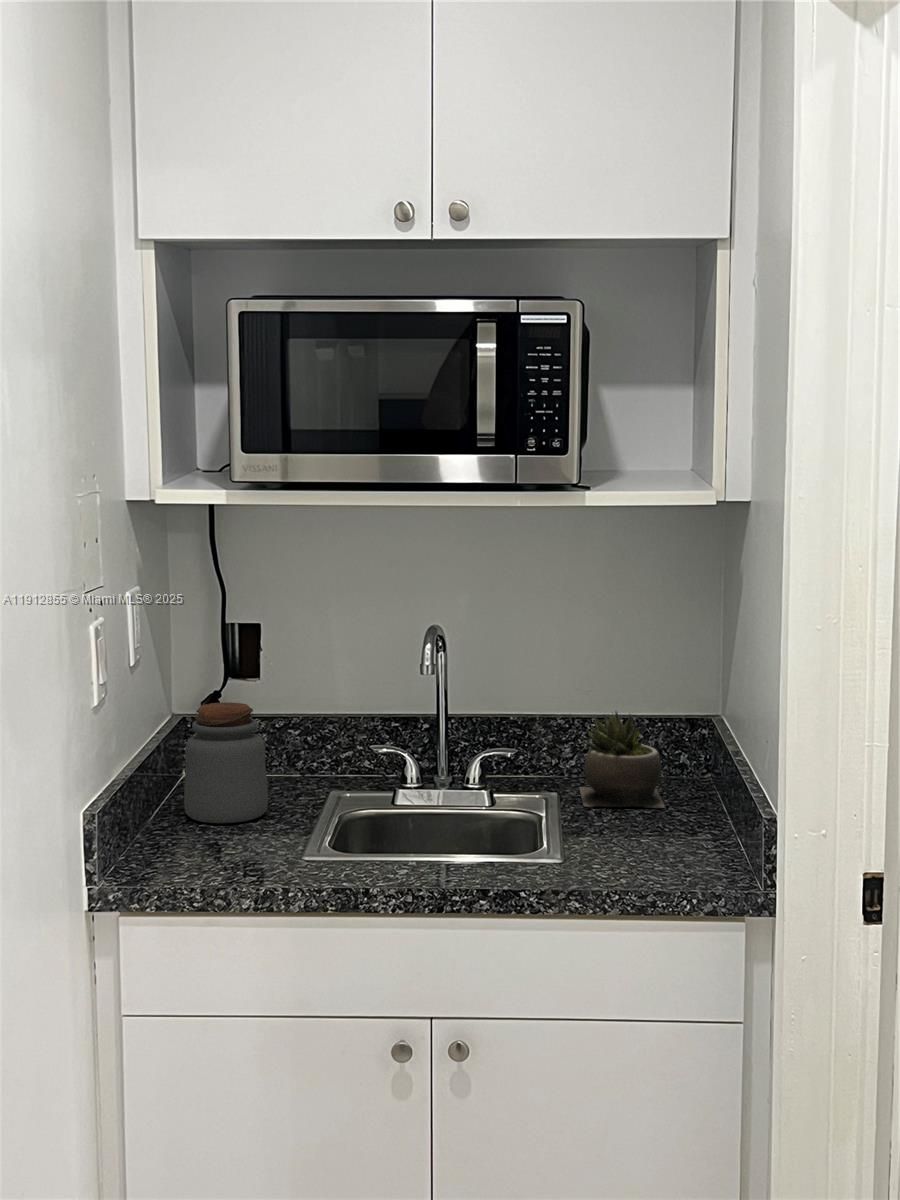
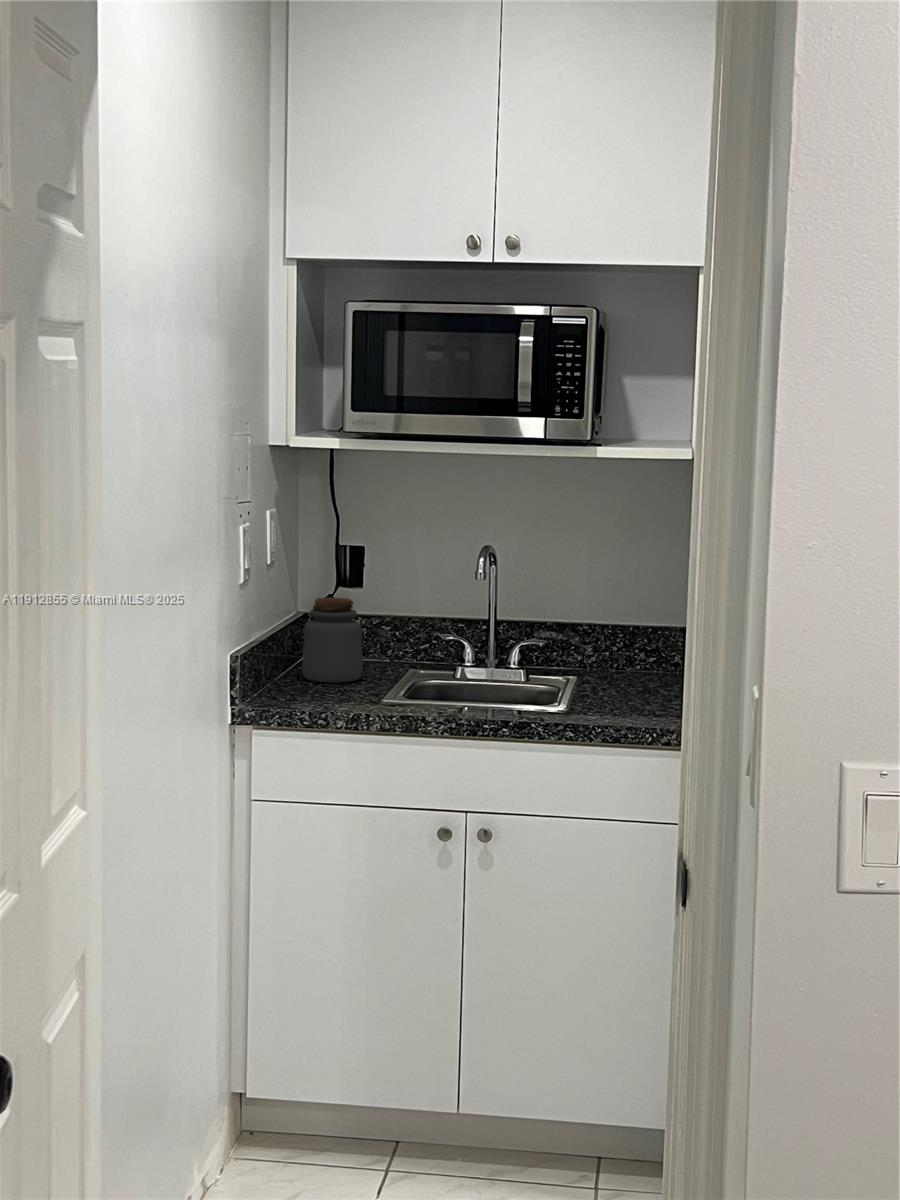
succulent plant: present [580,712,665,808] -> none [596,617,657,689]

